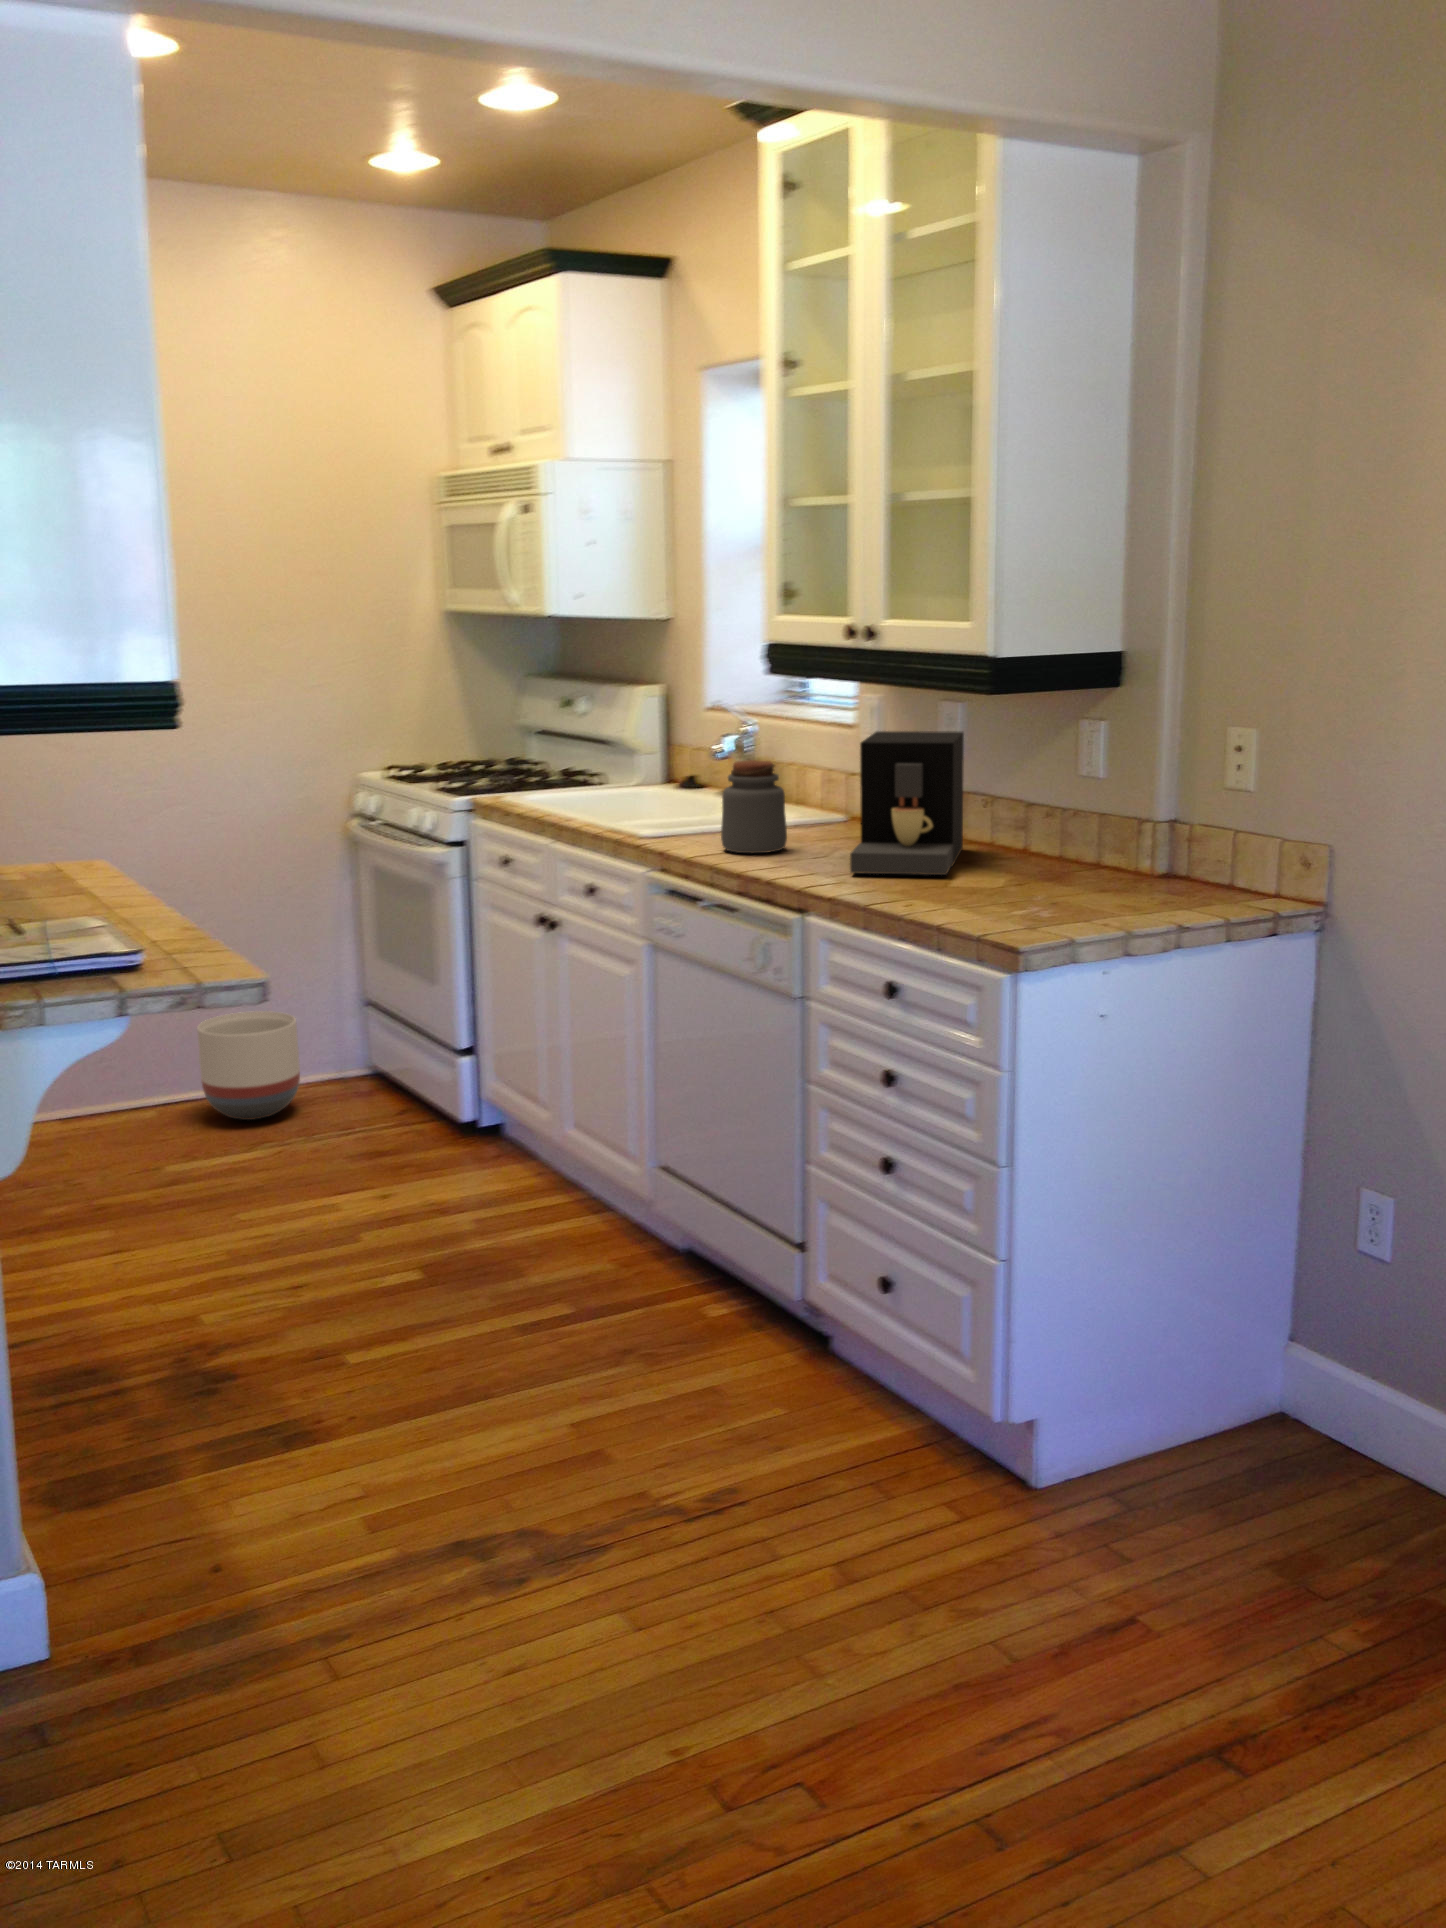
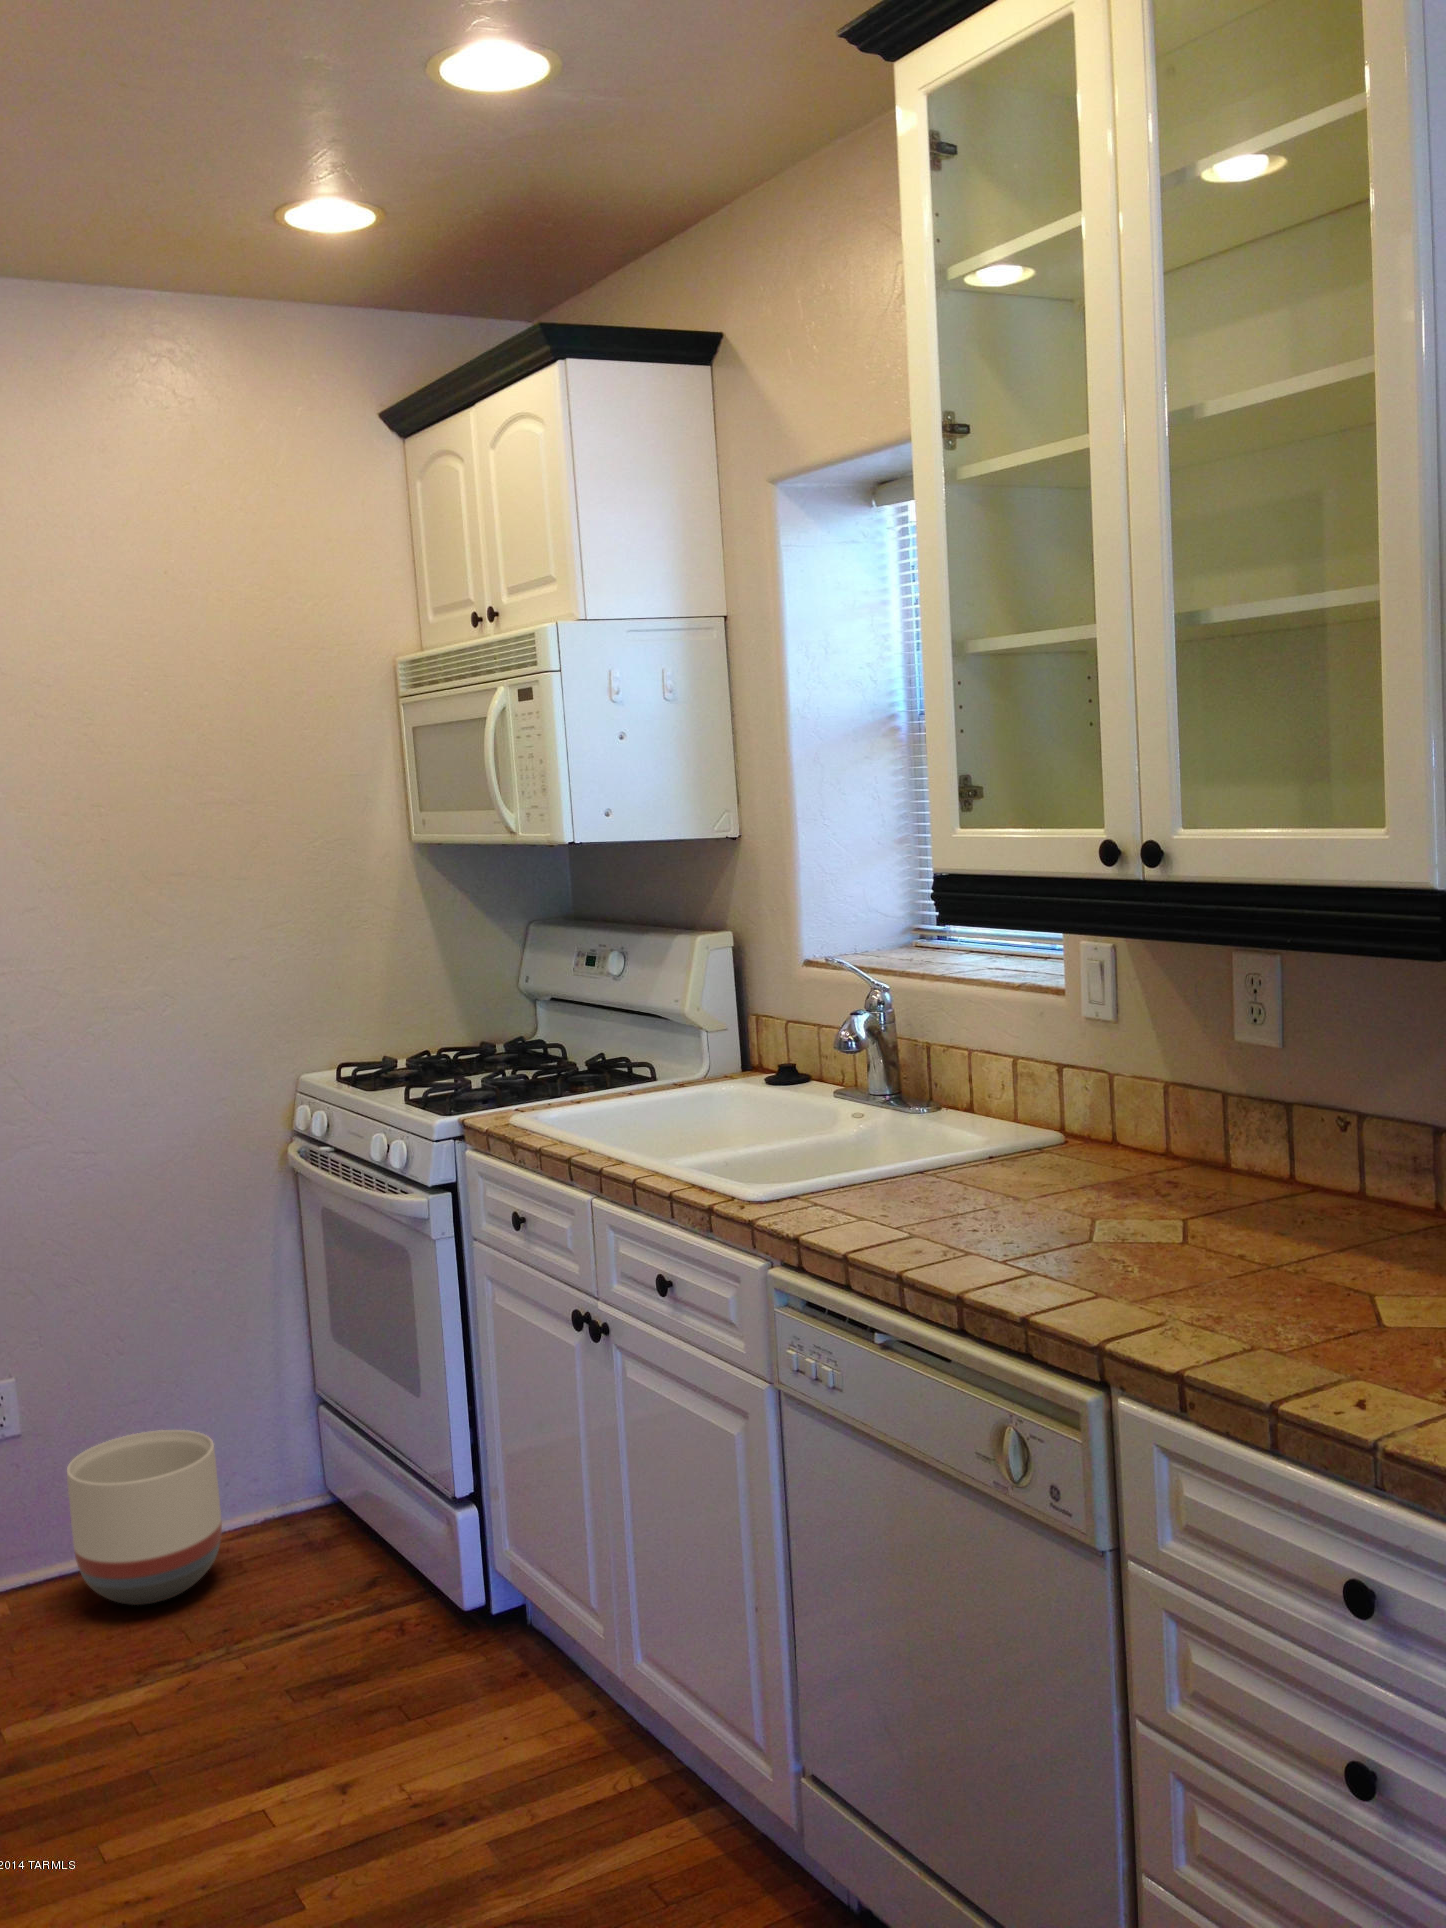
coffee maker: present [850,731,964,875] -> none [1157,1013,1368,1300]
jar: present [721,760,787,853] -> none [898,1076,1014,1243]

